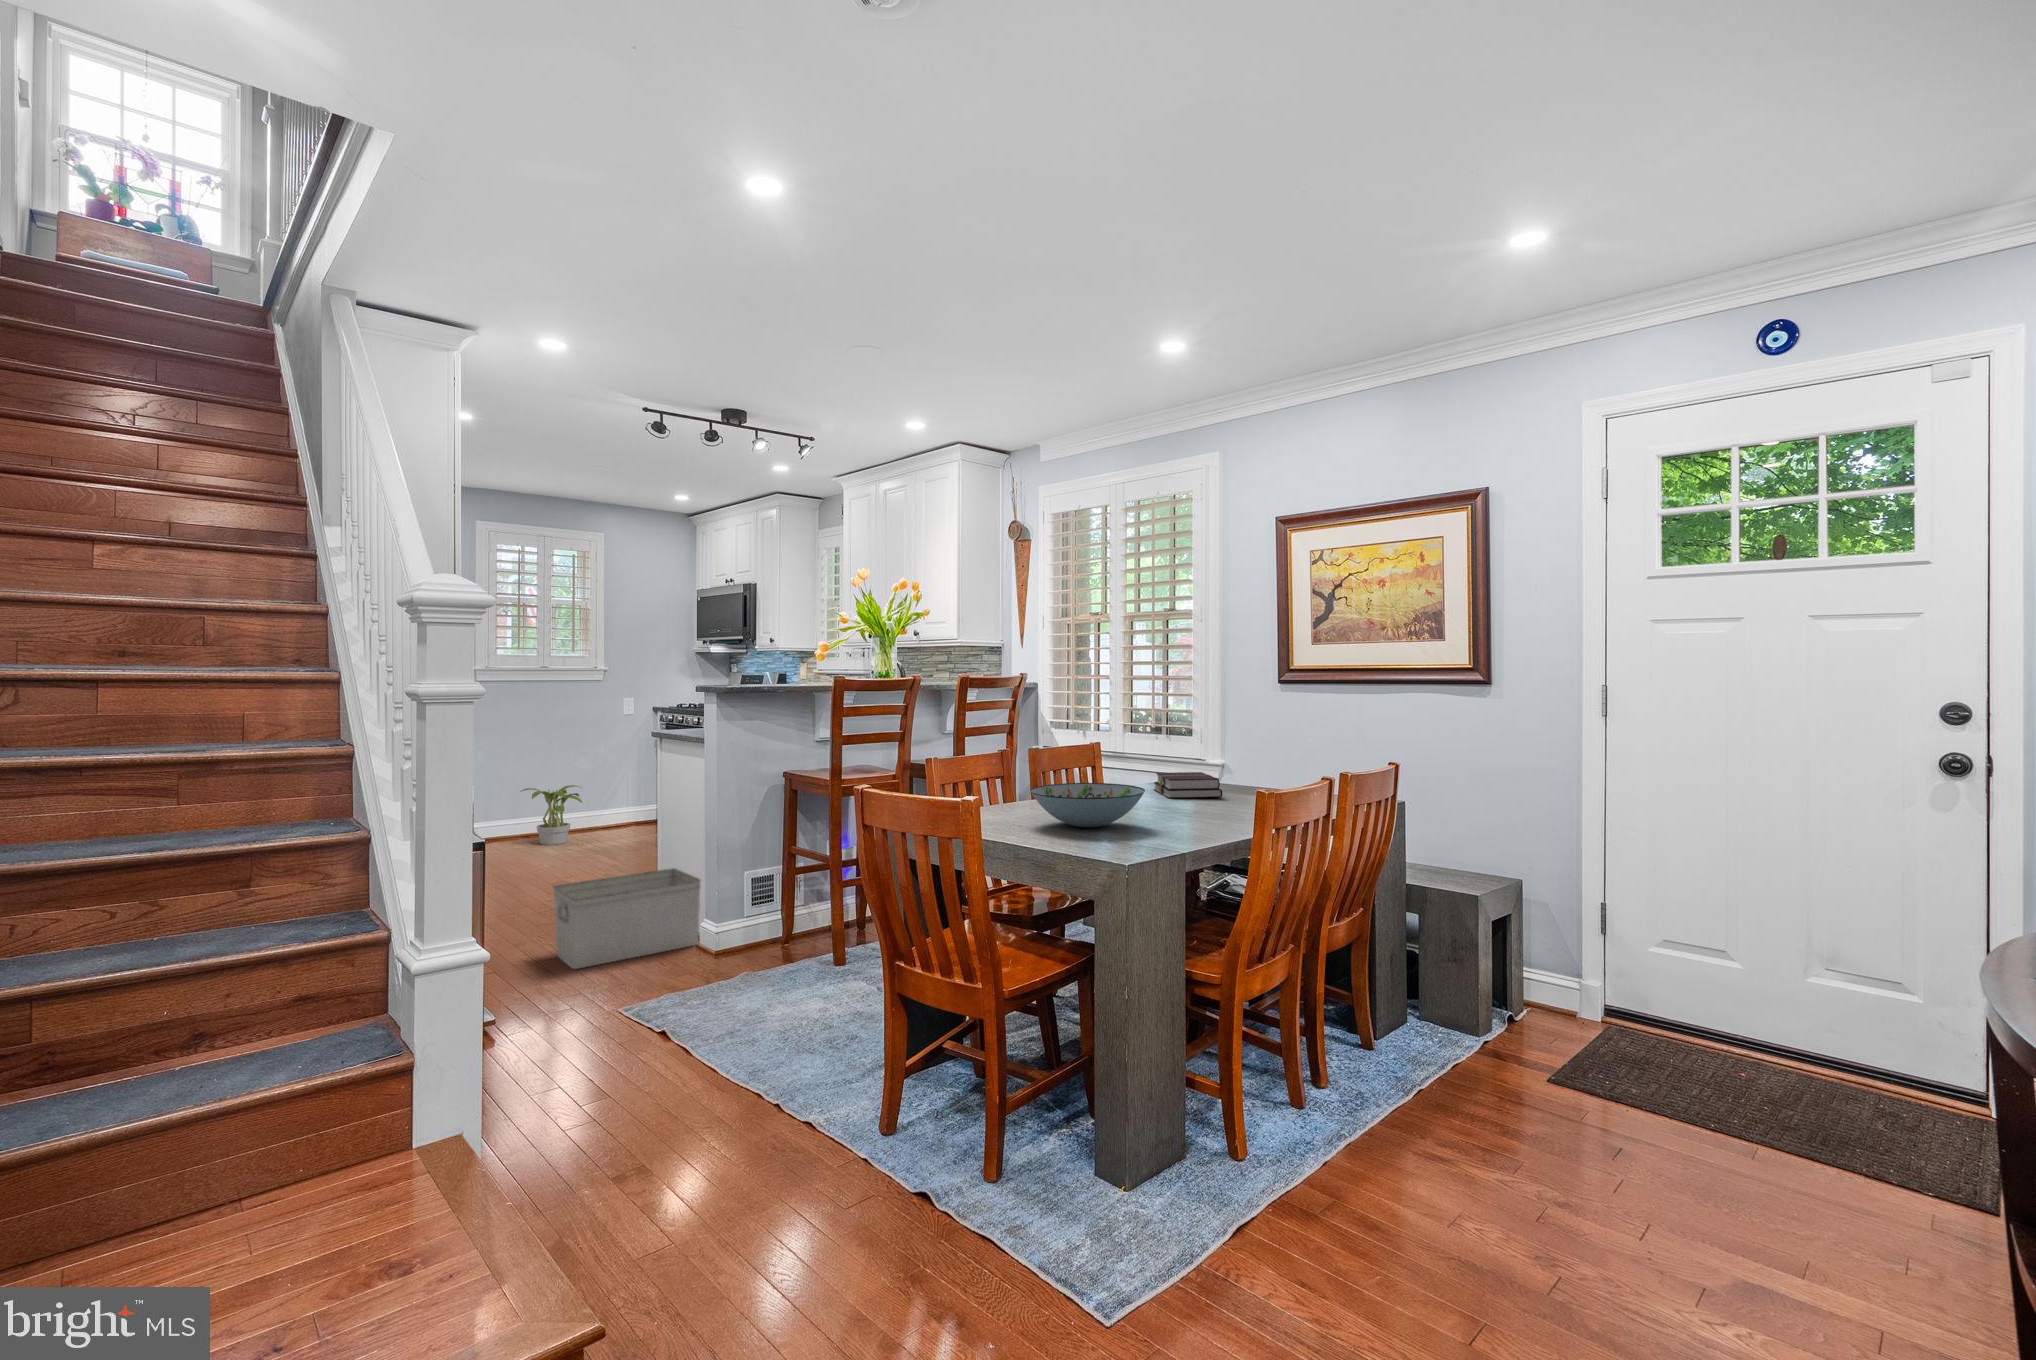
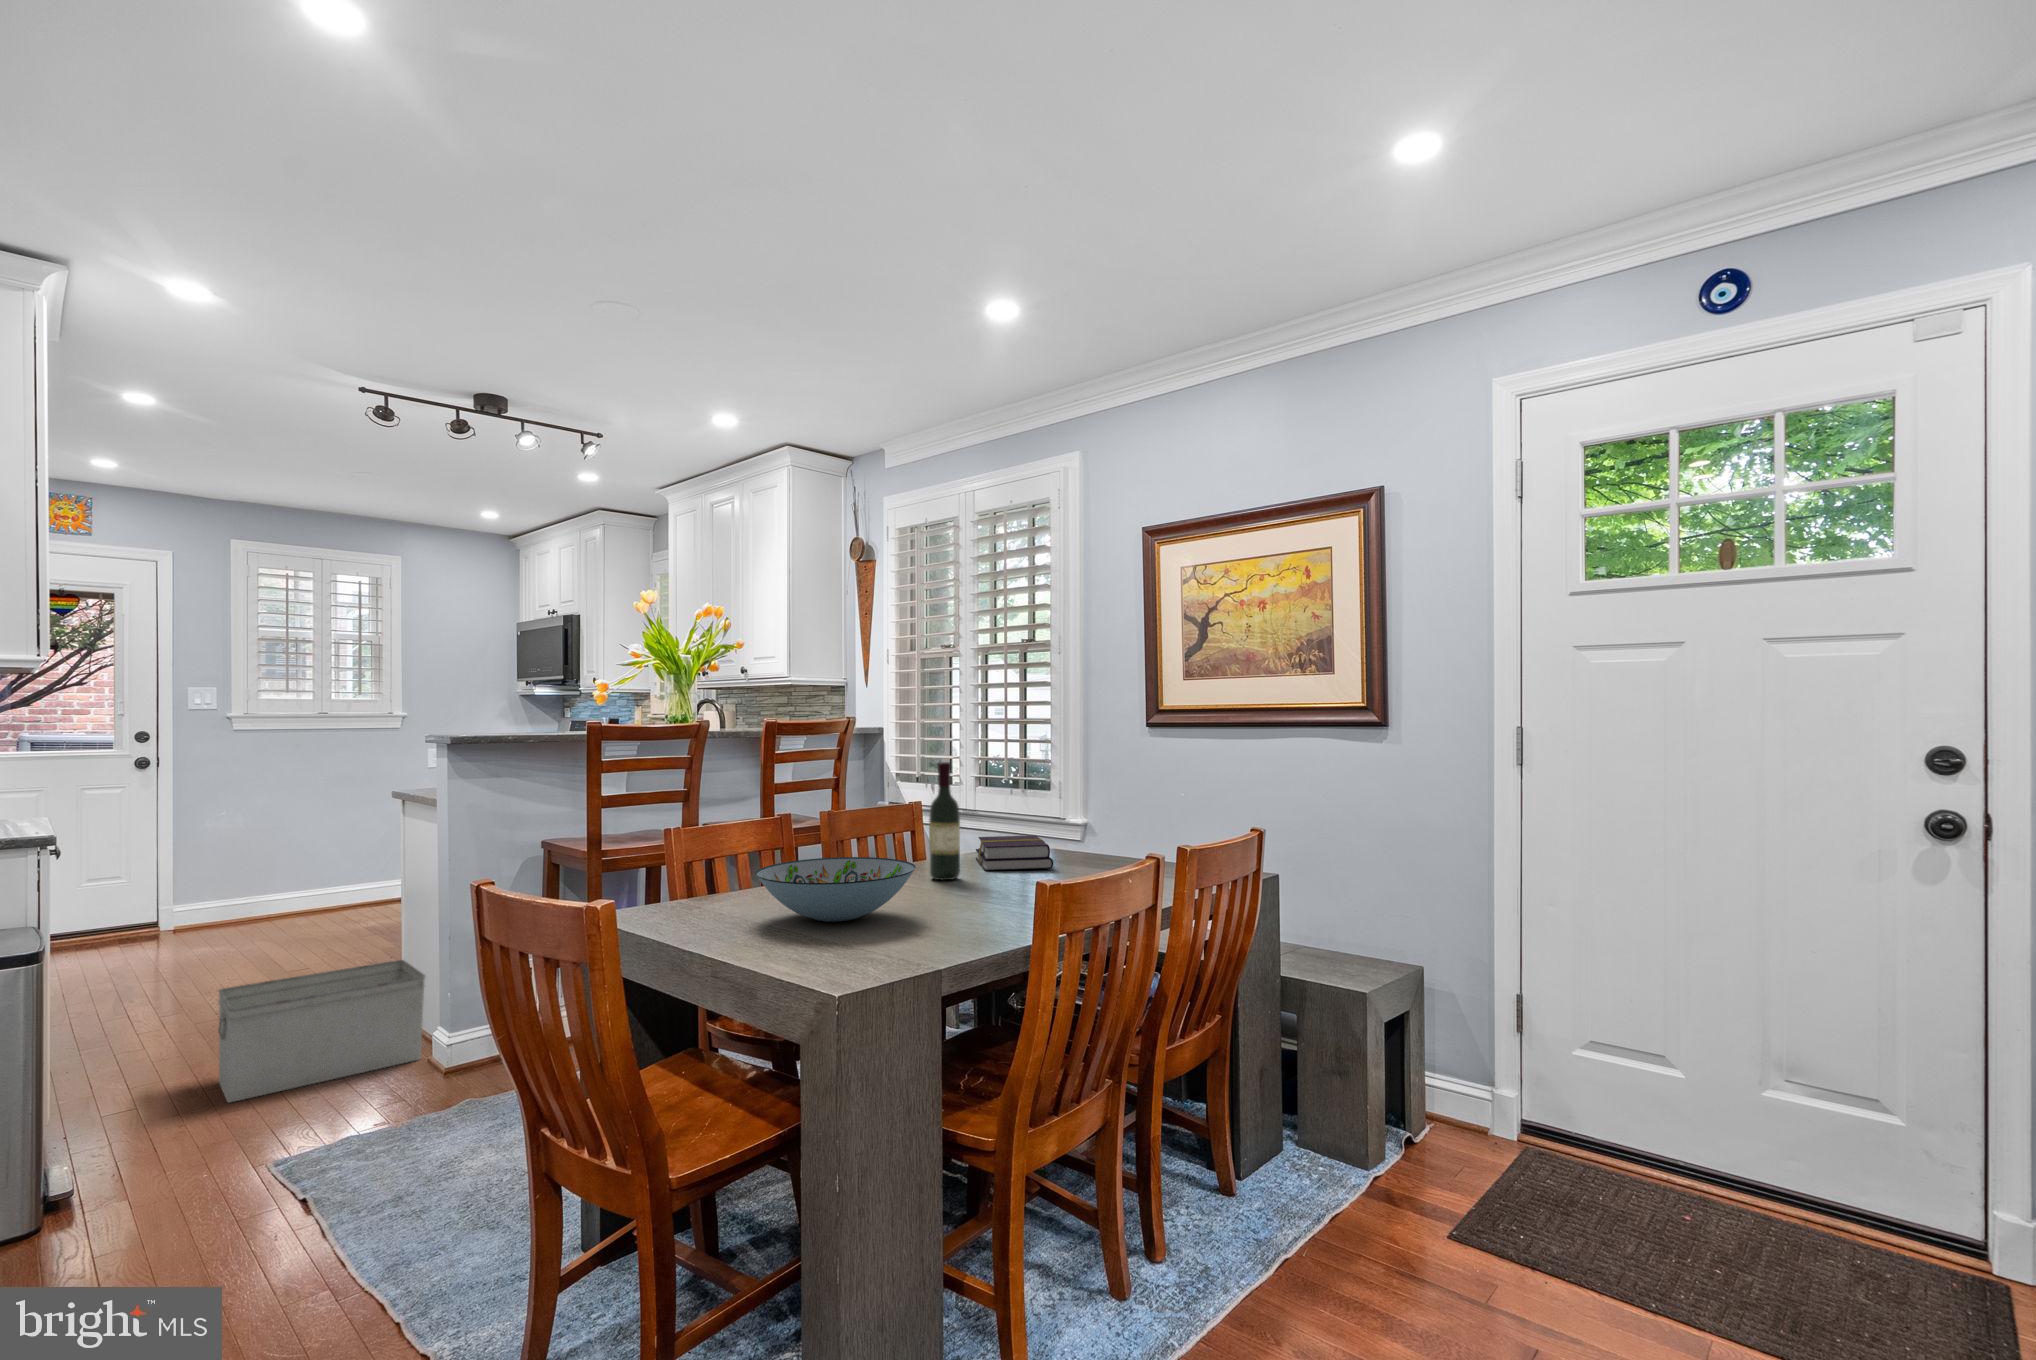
wine bottle: none [1130,713,1154,804] -> present [929,762,960,880]
potted plant: present [520,785,582,845] -> none [280,849,364,922]

